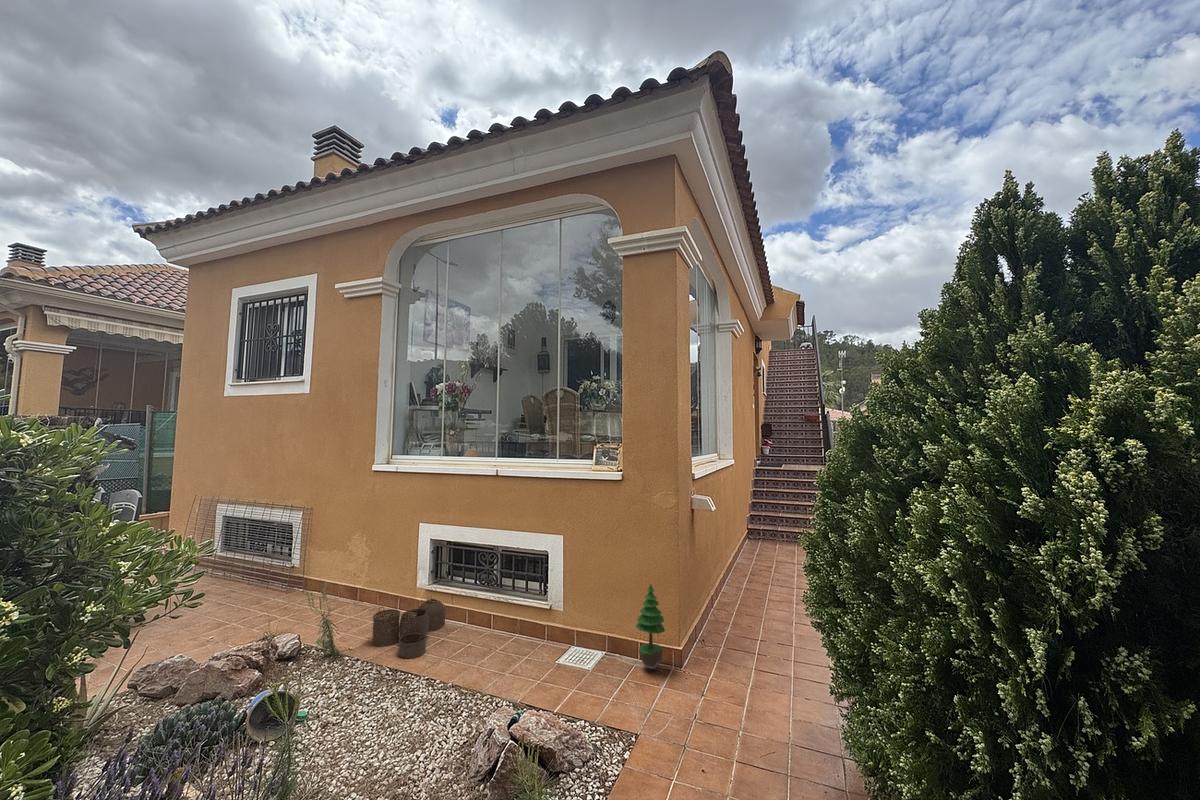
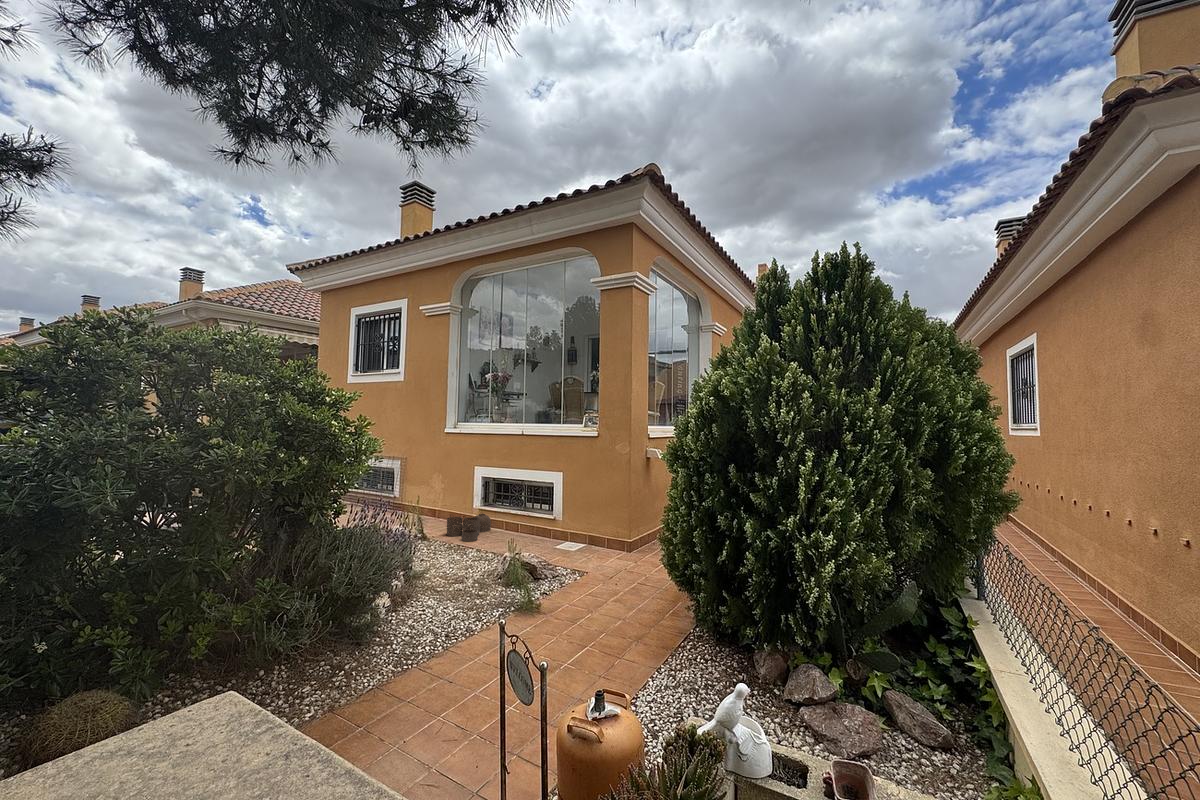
potted tree: present [636,584,665,669] -> none [601,500,619,552]

